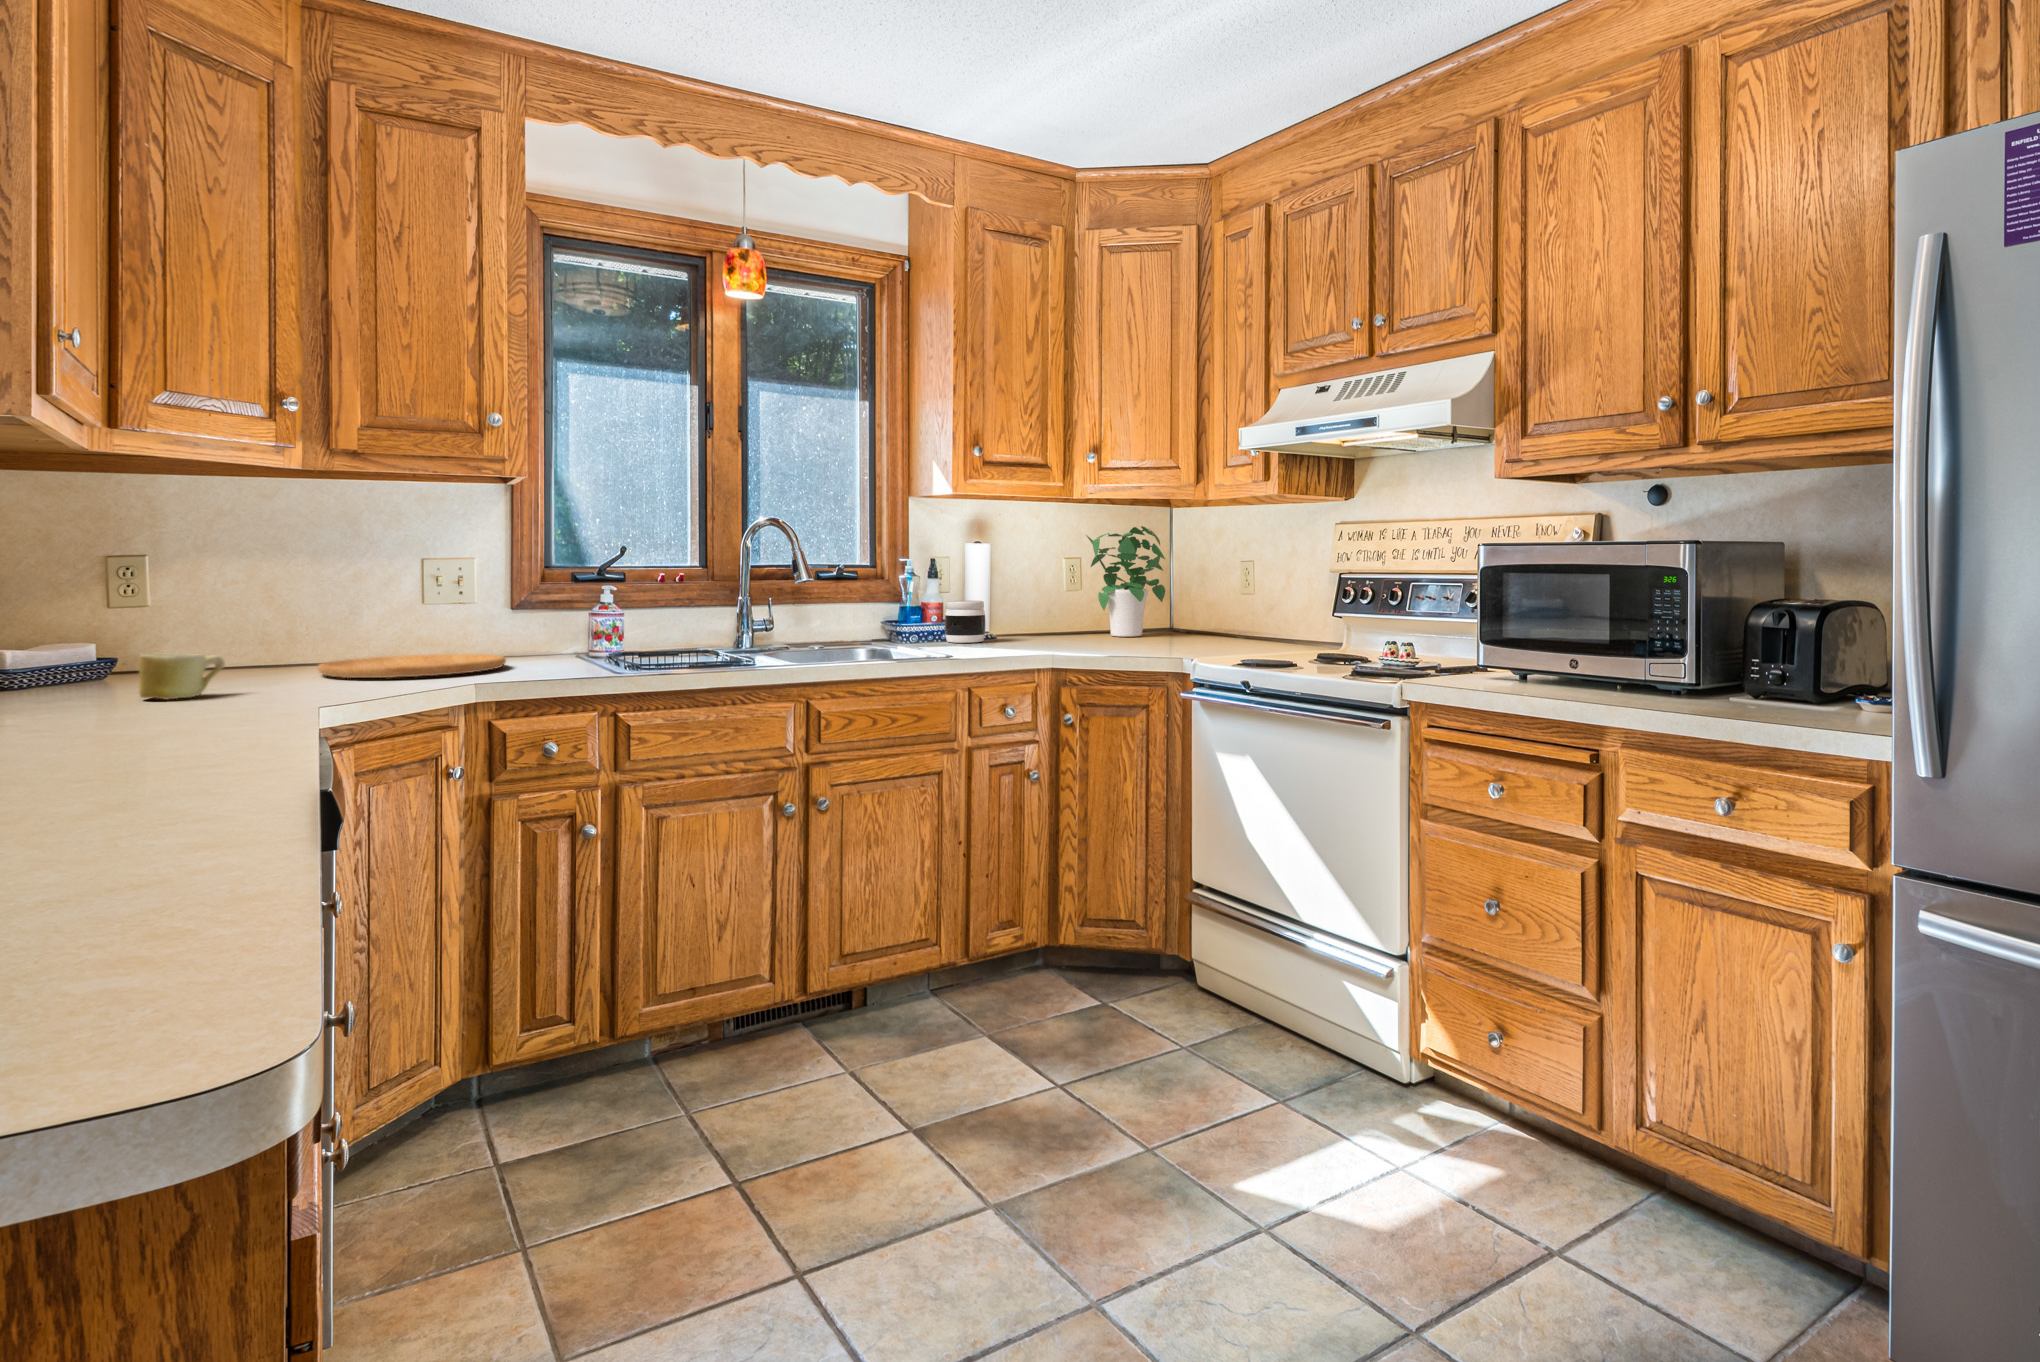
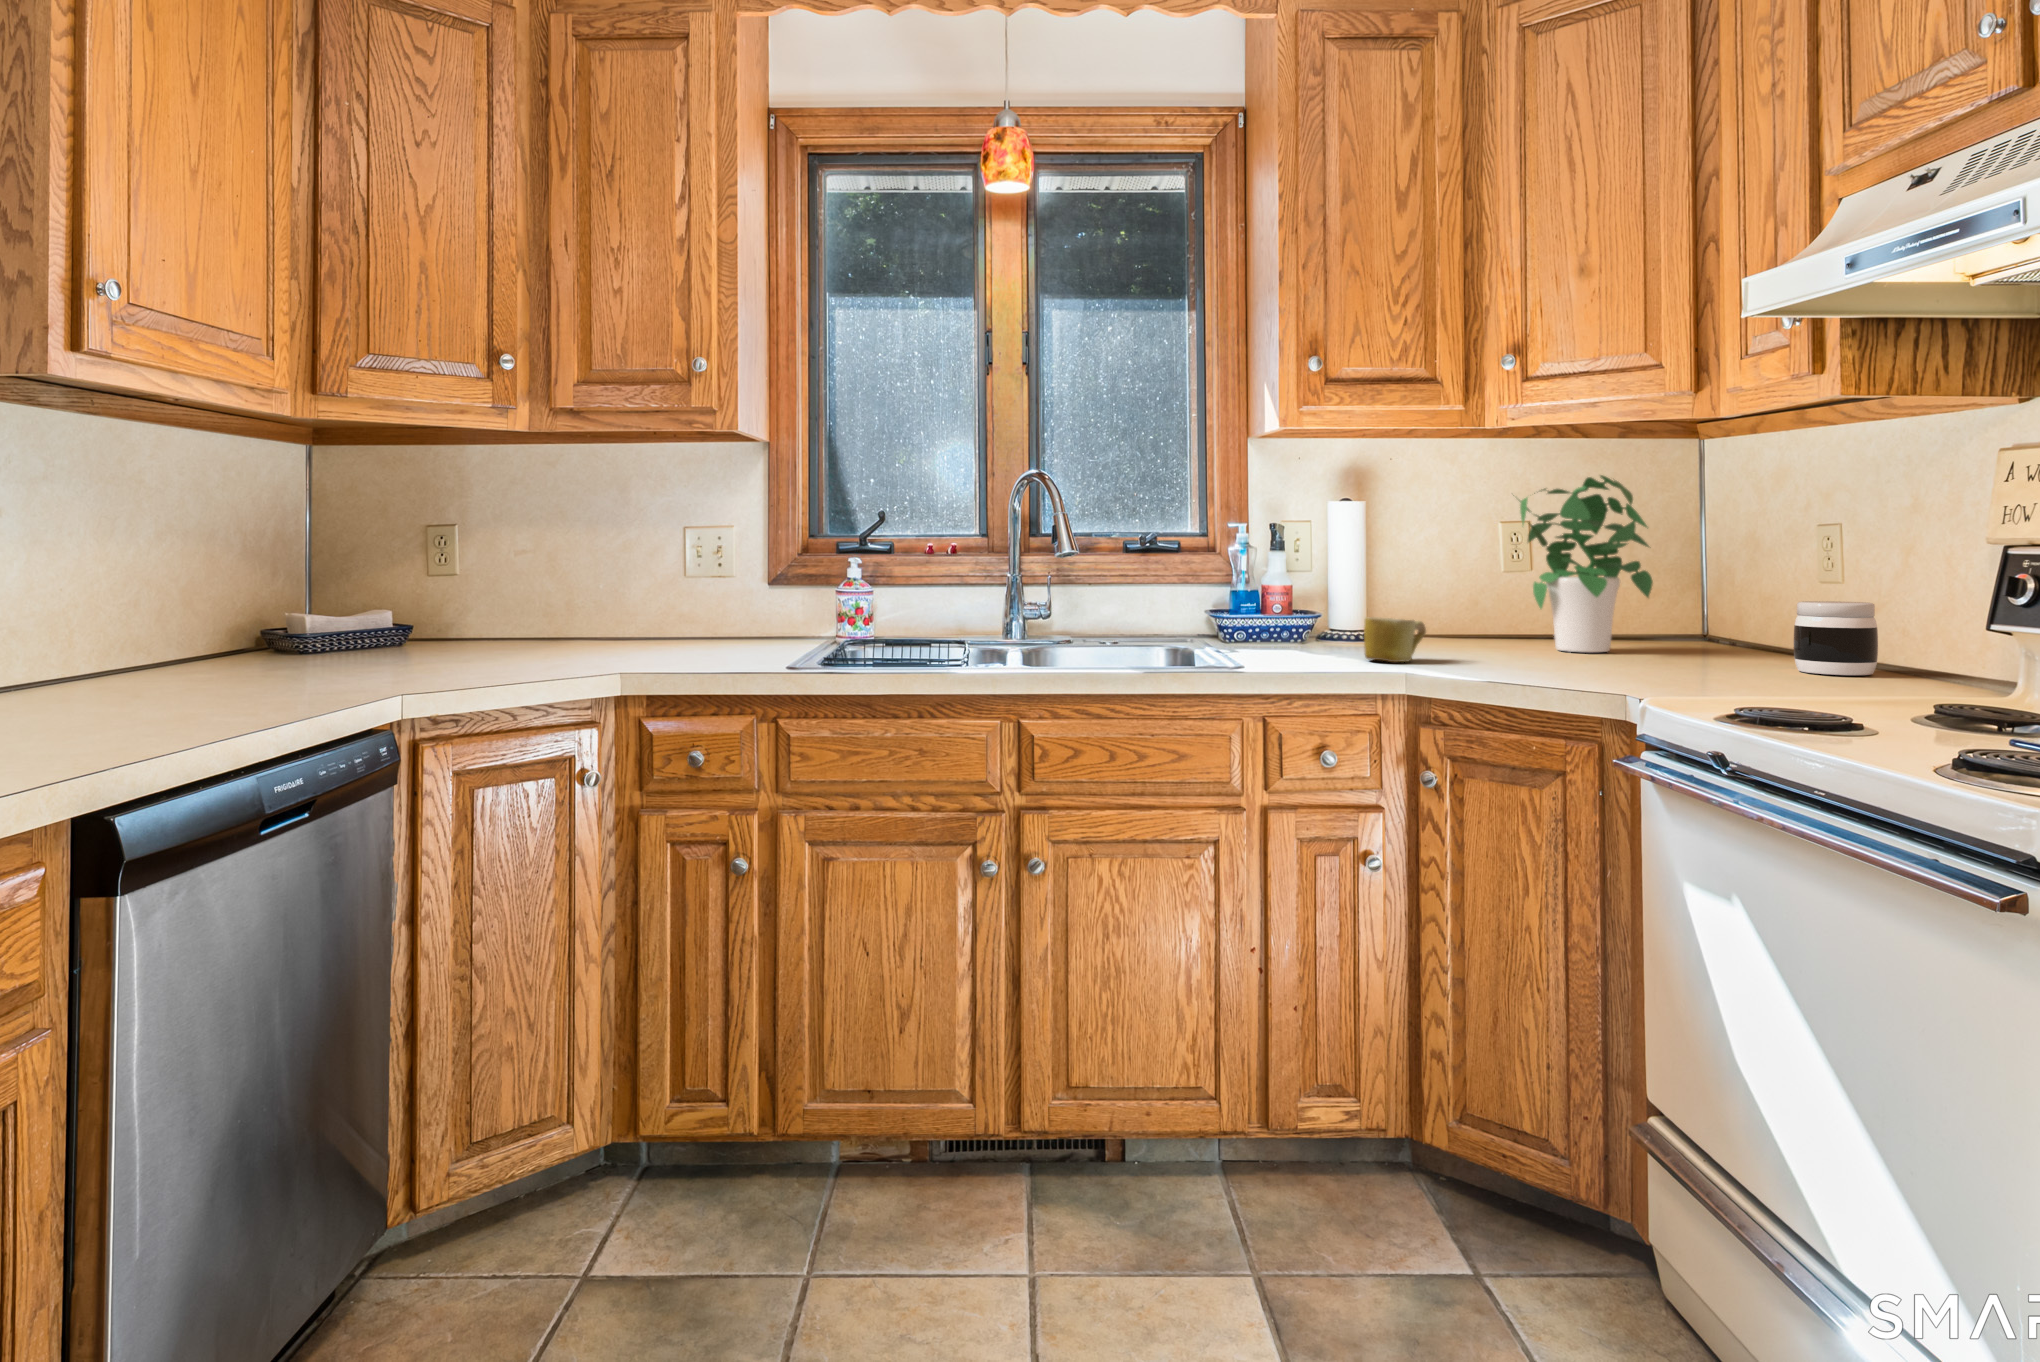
jar: present [945,601,986,643] -> present [1794,601,1878,675]
mug: present [139,654,225,699] -> present [1364,617,1426,662]
cutting board: present [318,654,506,678] -> none [549,636,731,659]

